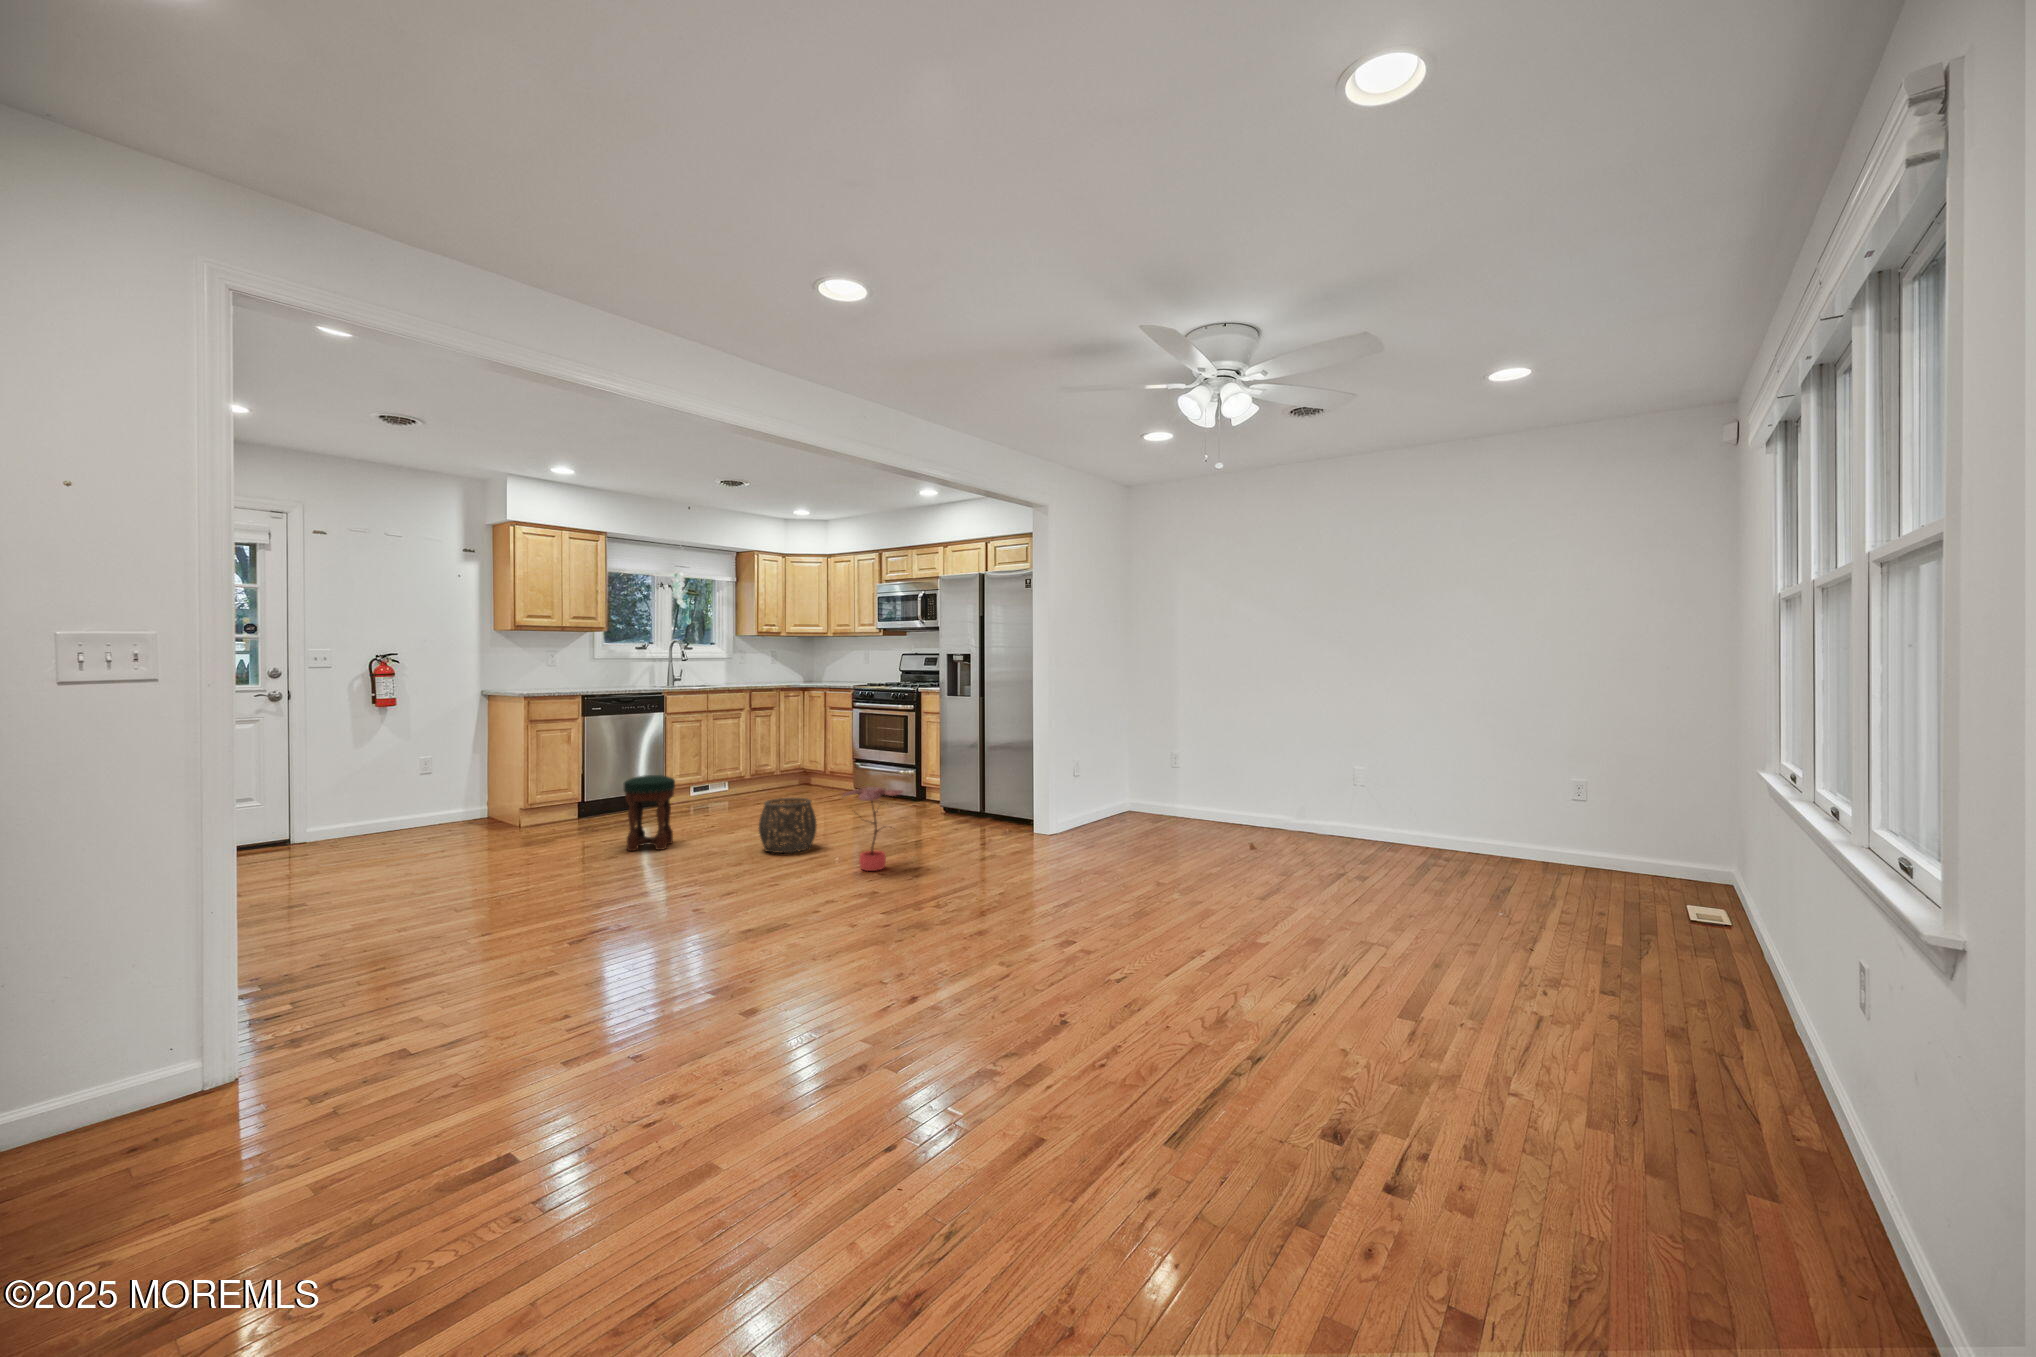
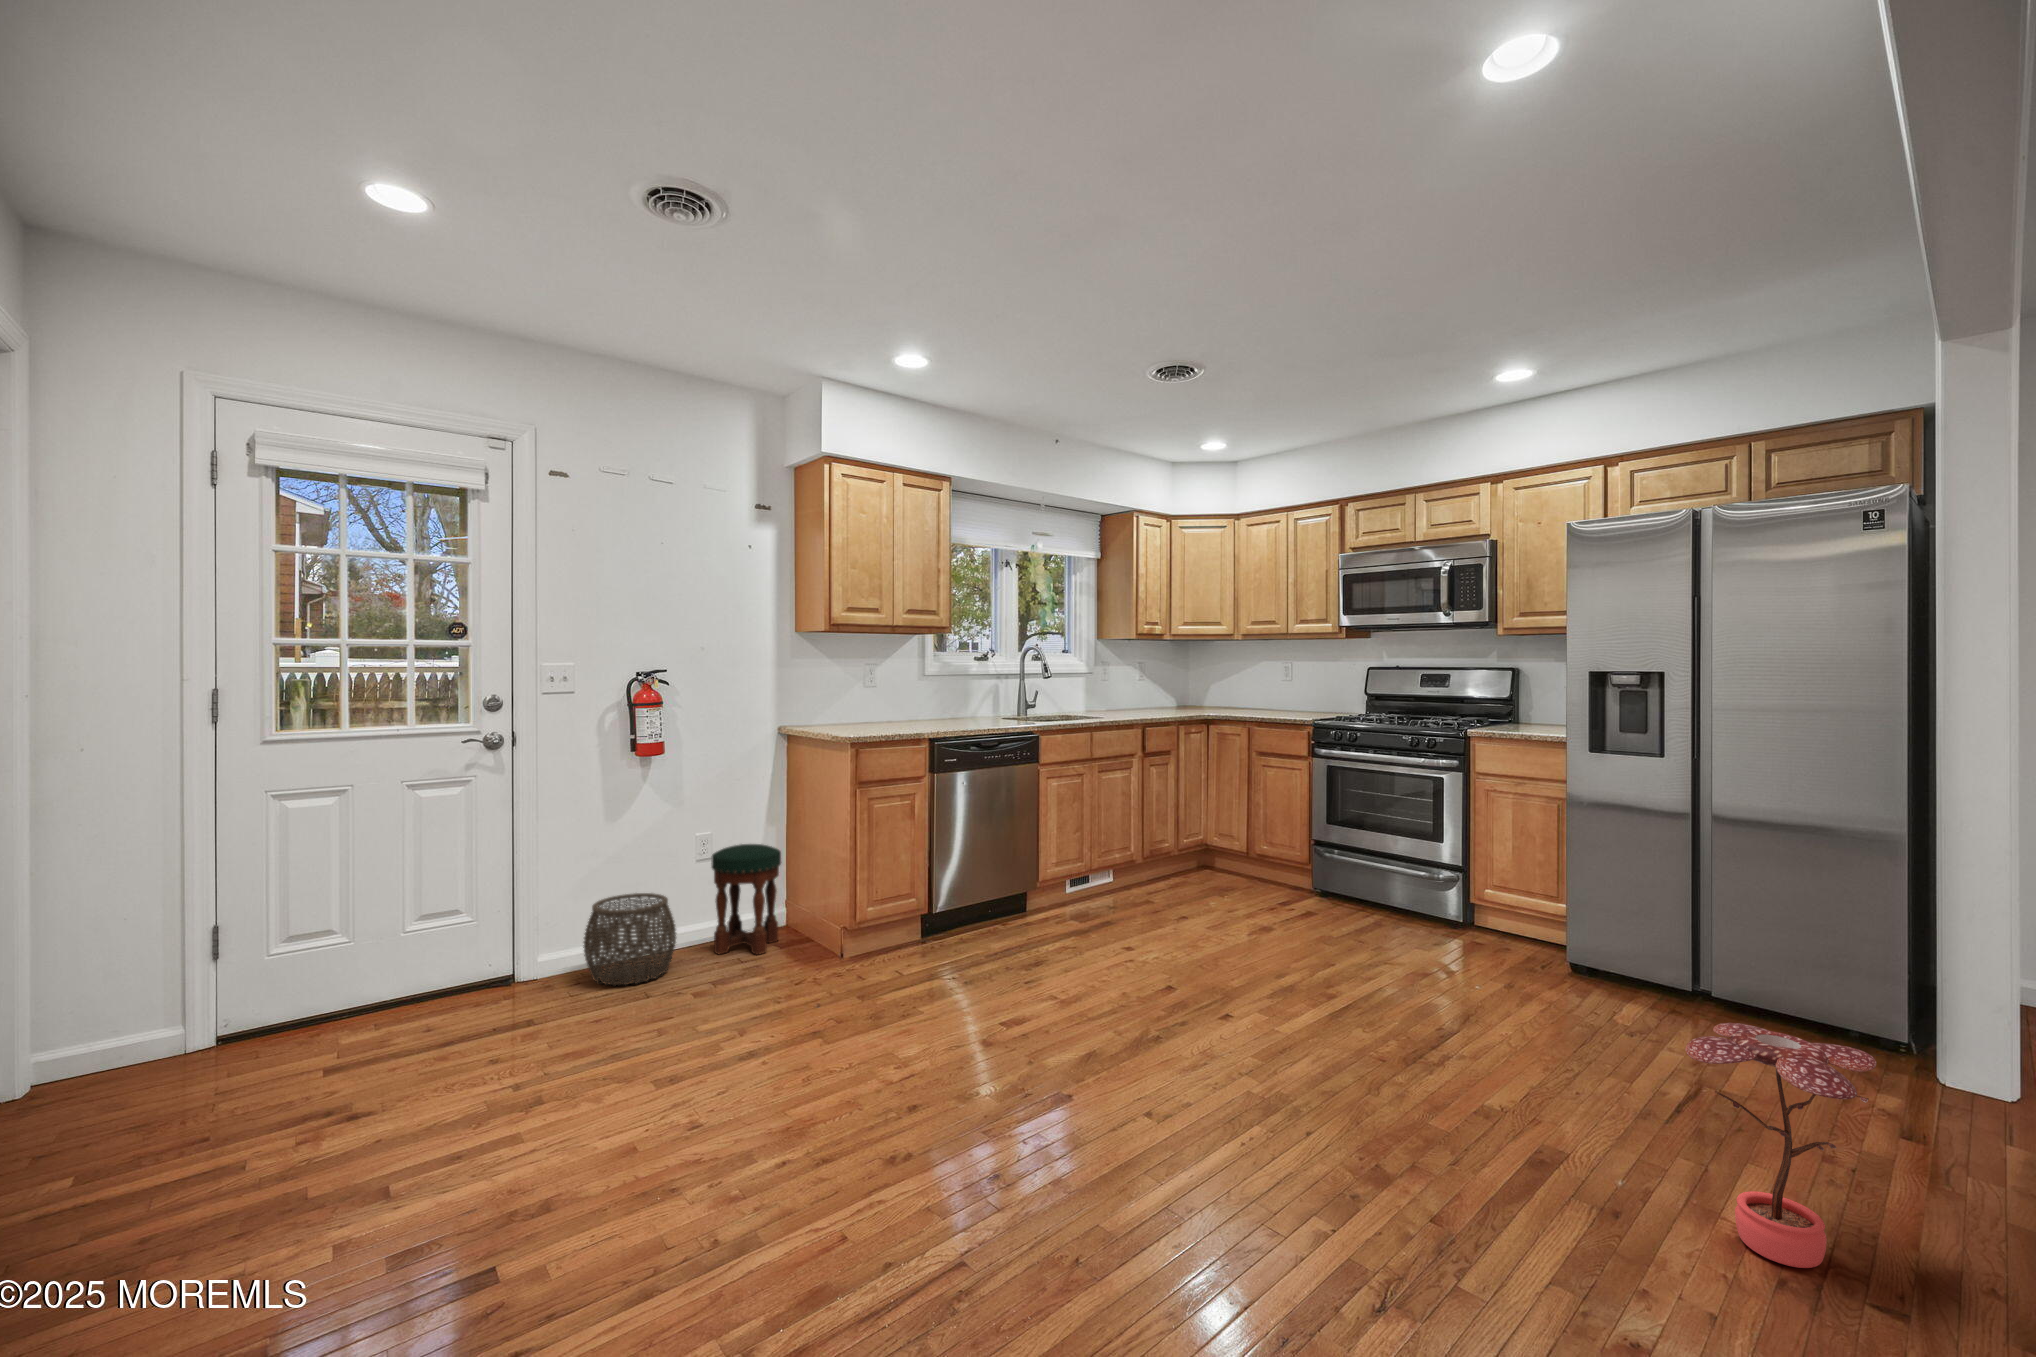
stool: present [623,775,675,851] -> present [711,844,781,955]
woven basket: present [758,798,817,853] -> present [583,893,676,985]

